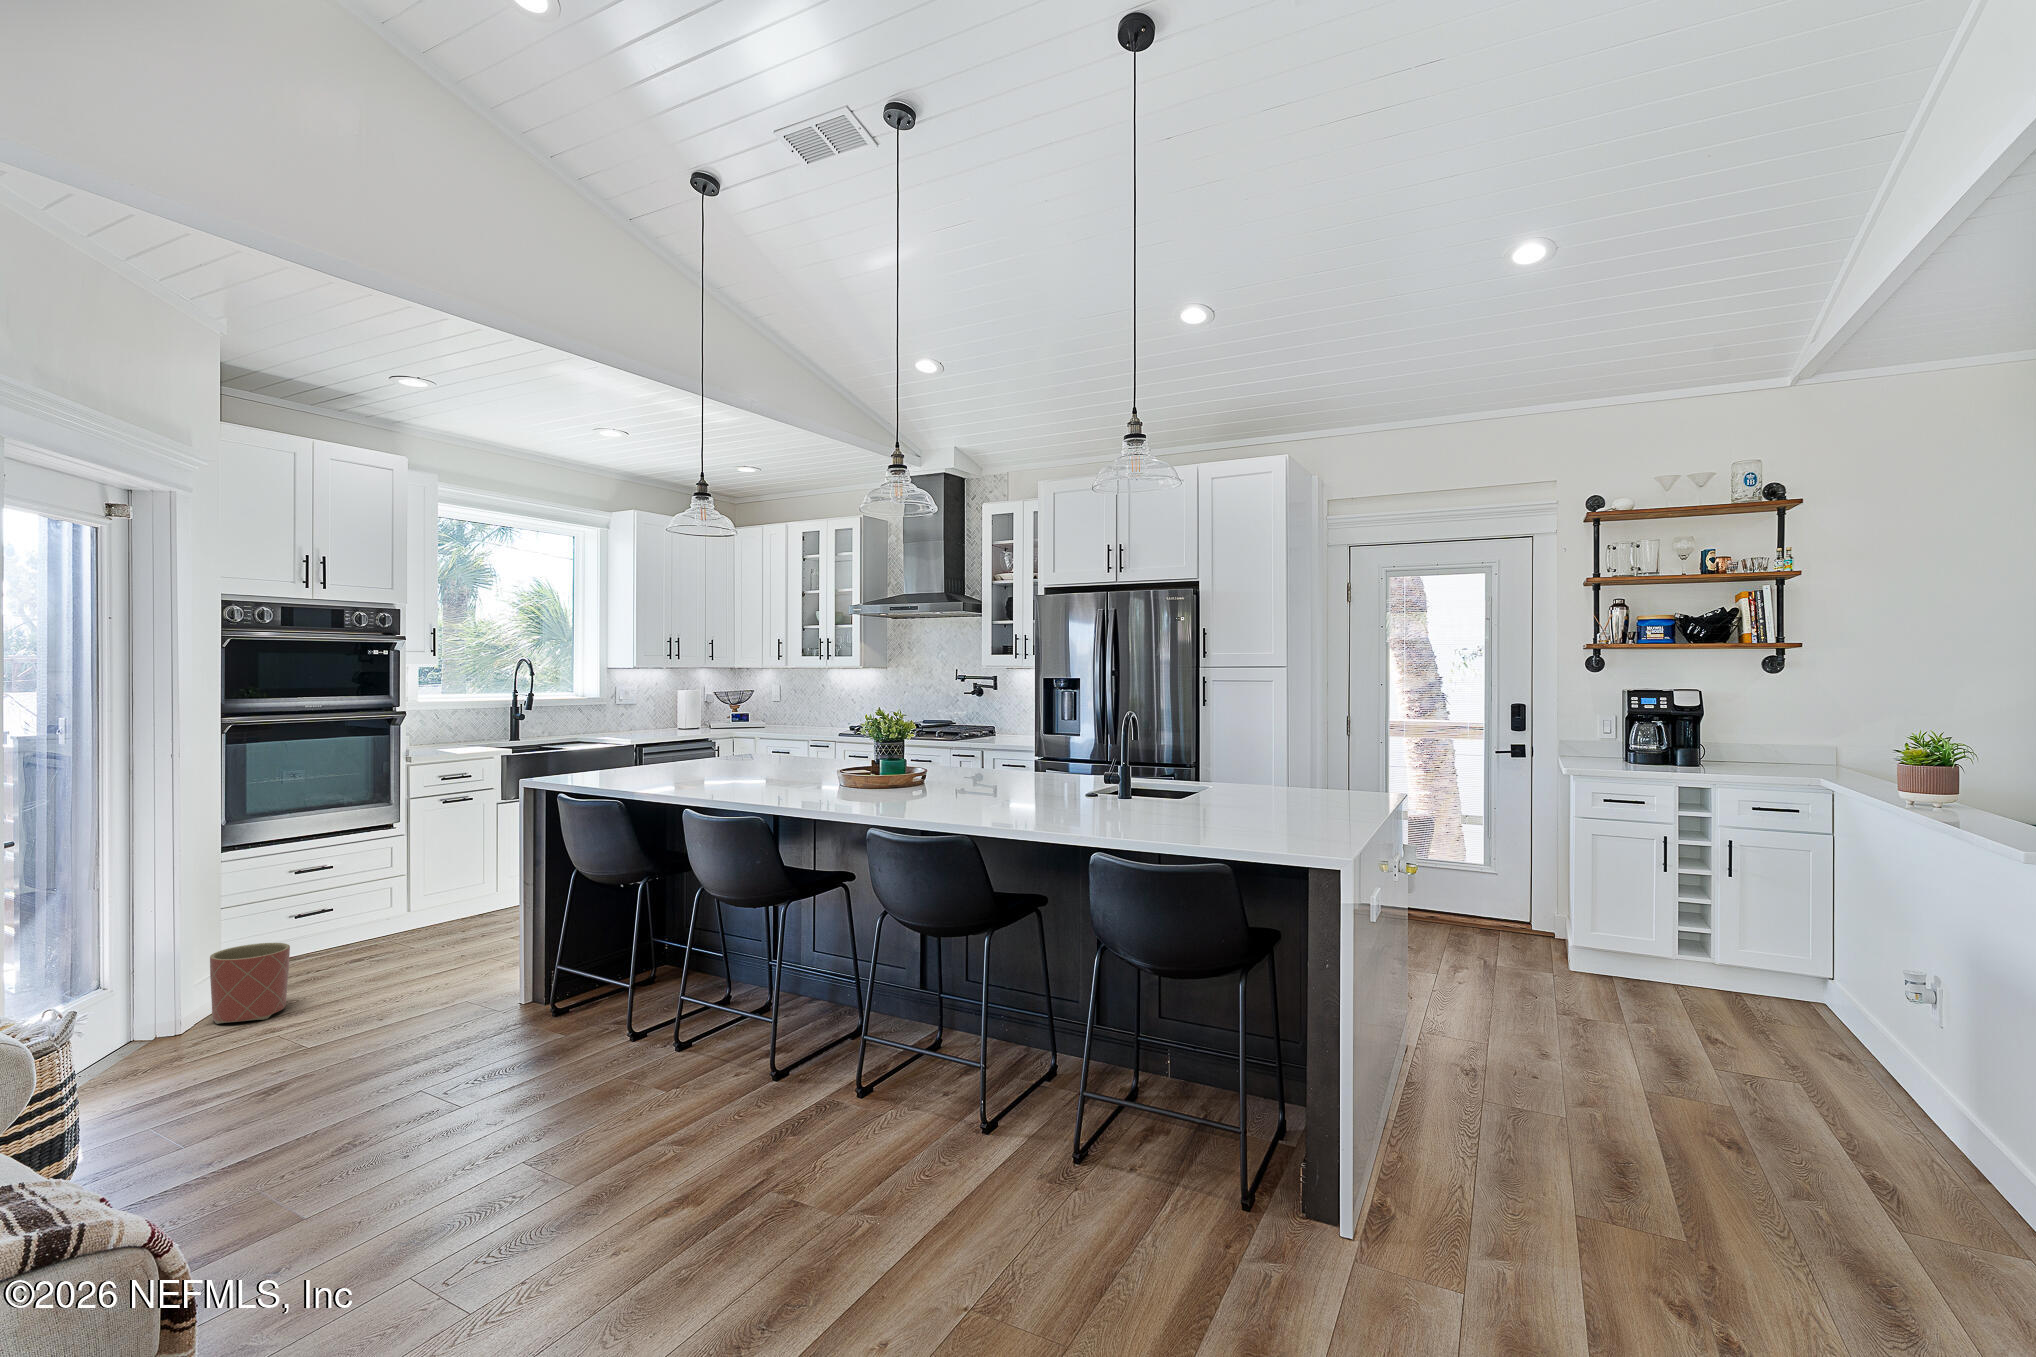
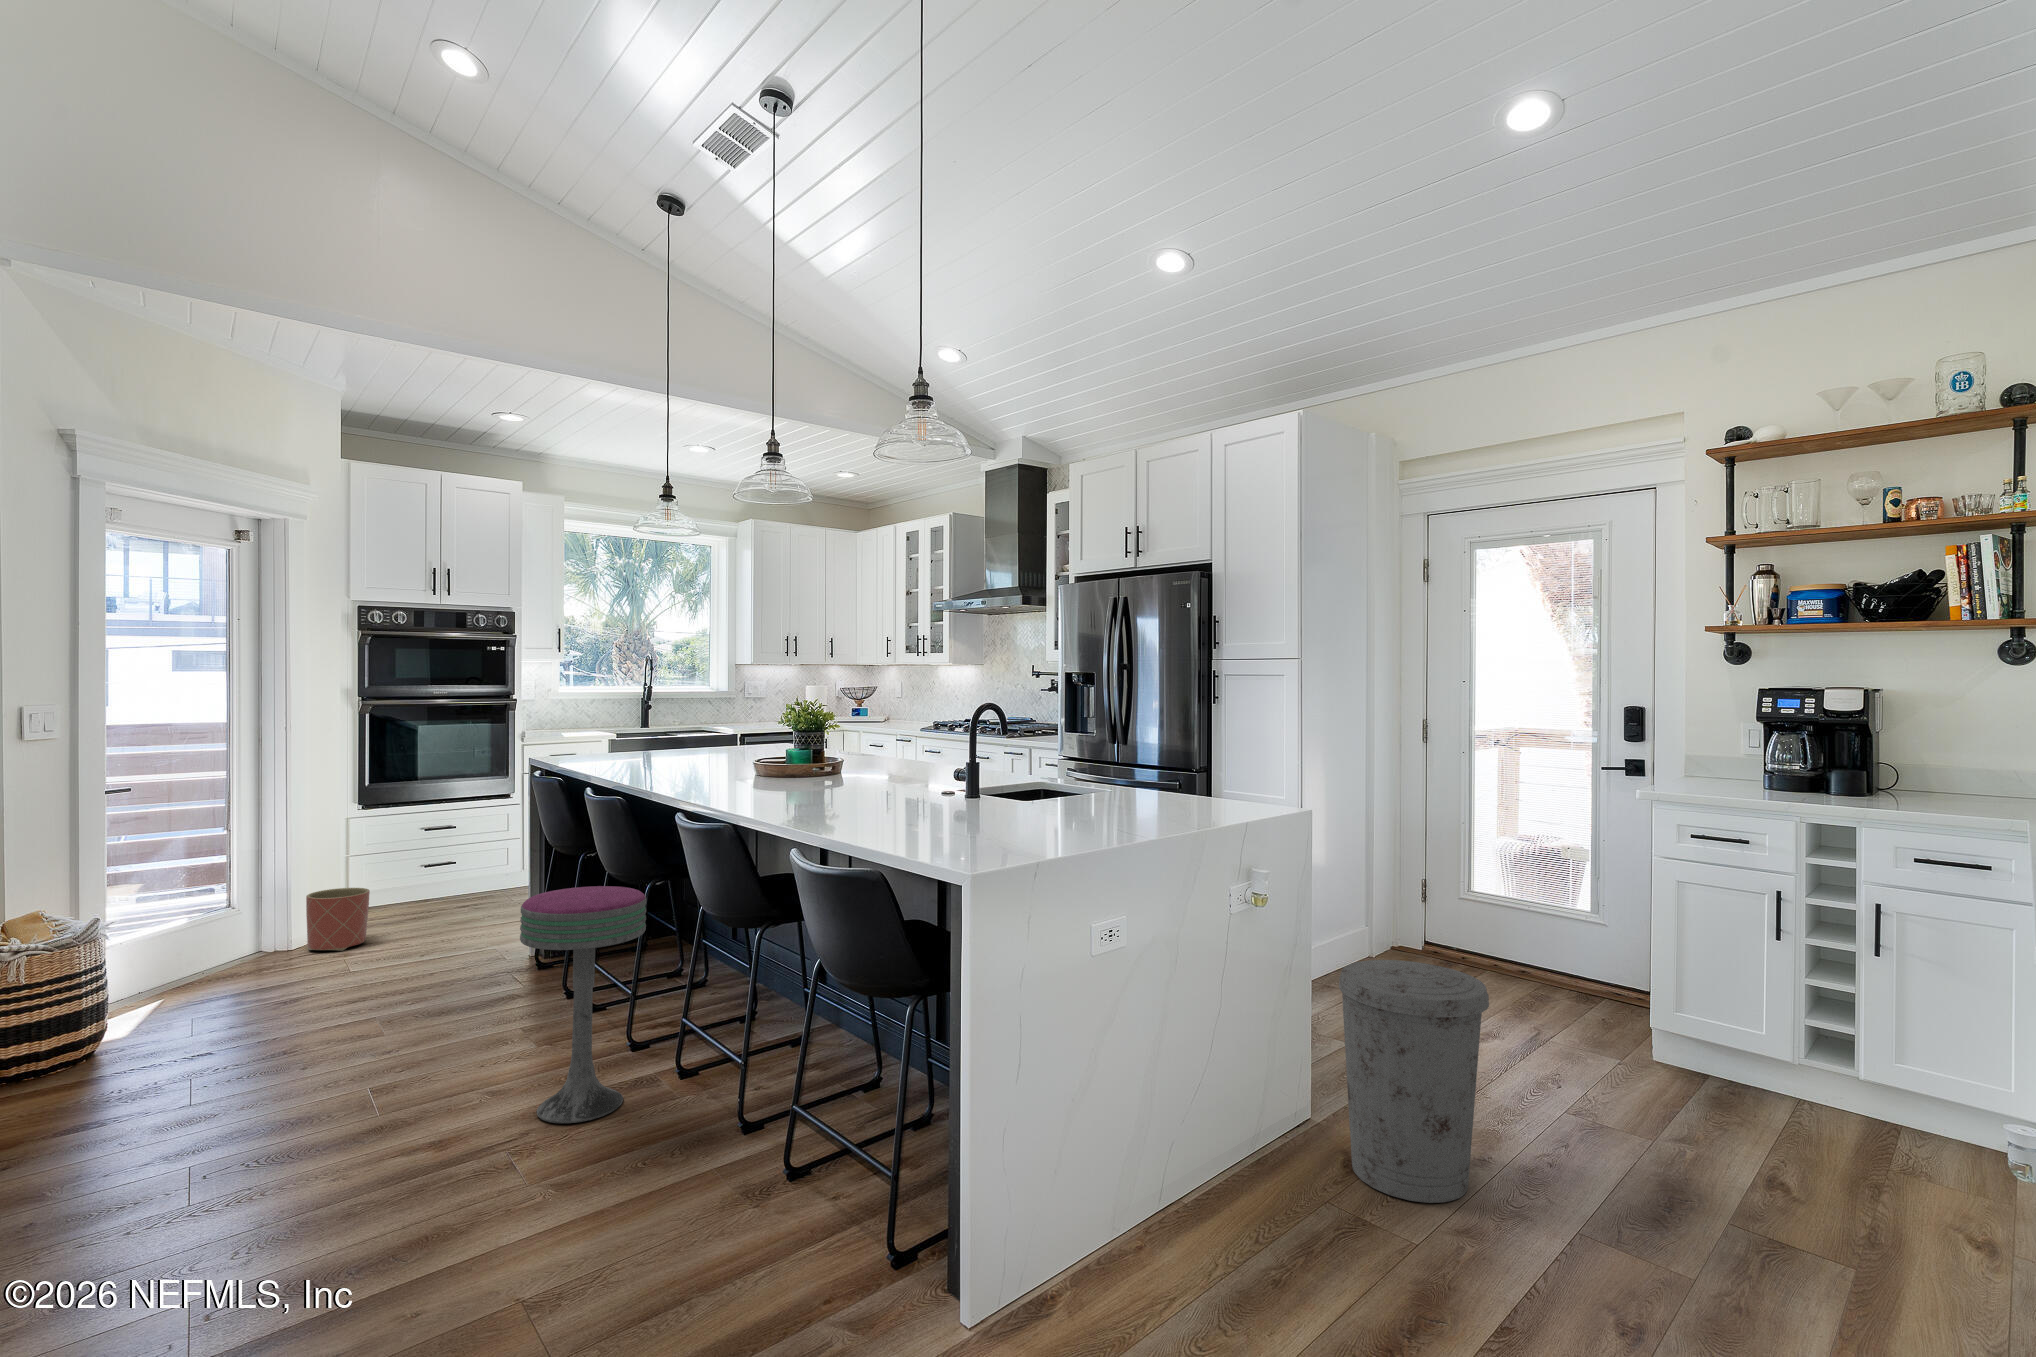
bar stool: none [732,907,852,1152] -> present [520,886,647,1123]
trash can: none [1450,911,1571,1091] -> present [1339,960,1489,1203]

